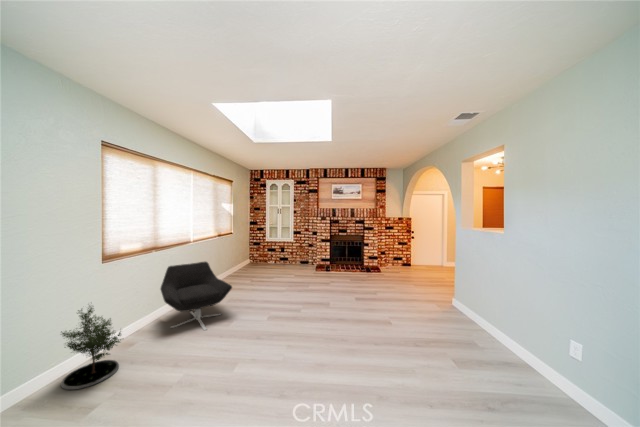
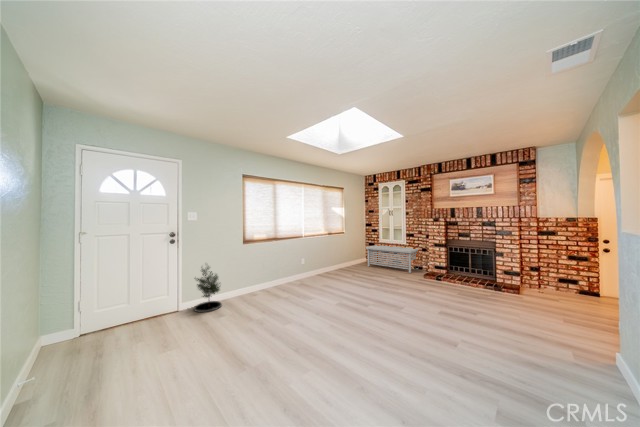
storage bench: none [257,245,306,269] -> present [366,245,418,273]
lounge chair: present [161,262,232,330] -> none [256,251,305,302]

